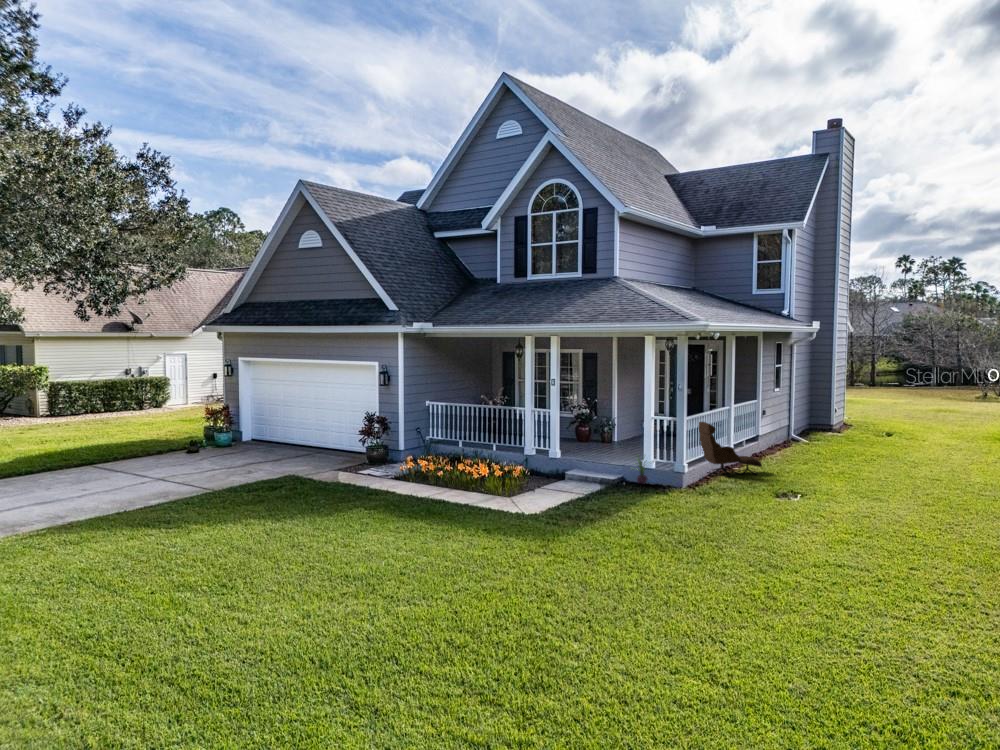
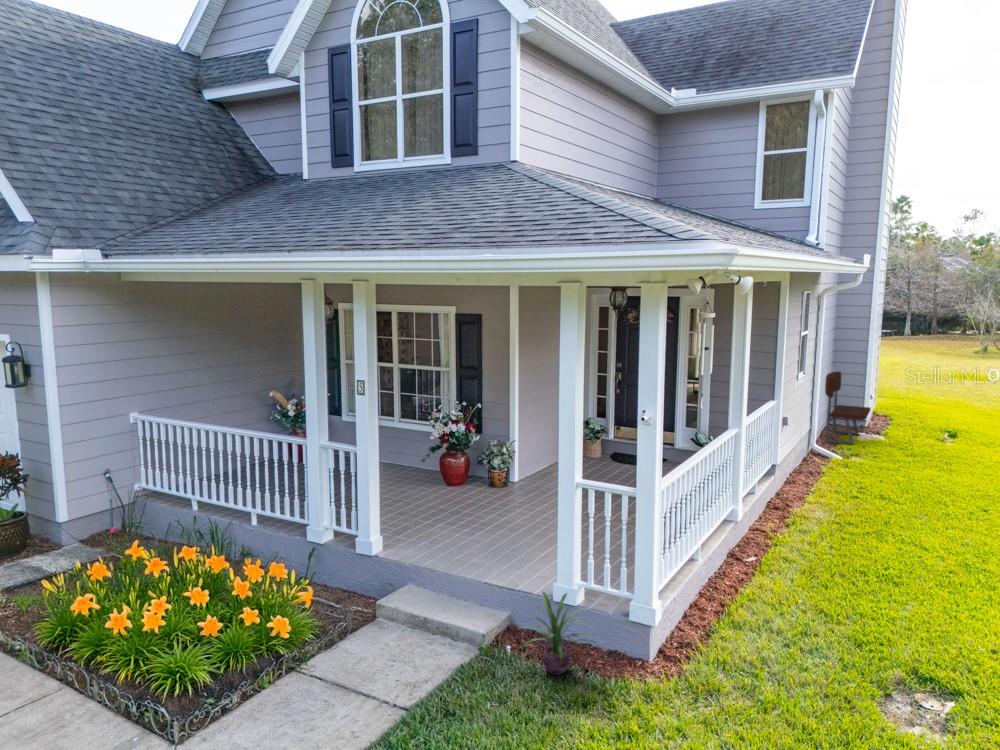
bench: none [809,393,842,438] -> present [825,371,870,445]
lounge chair: present [699,422,762,477] -> none [686,484,826,620]

